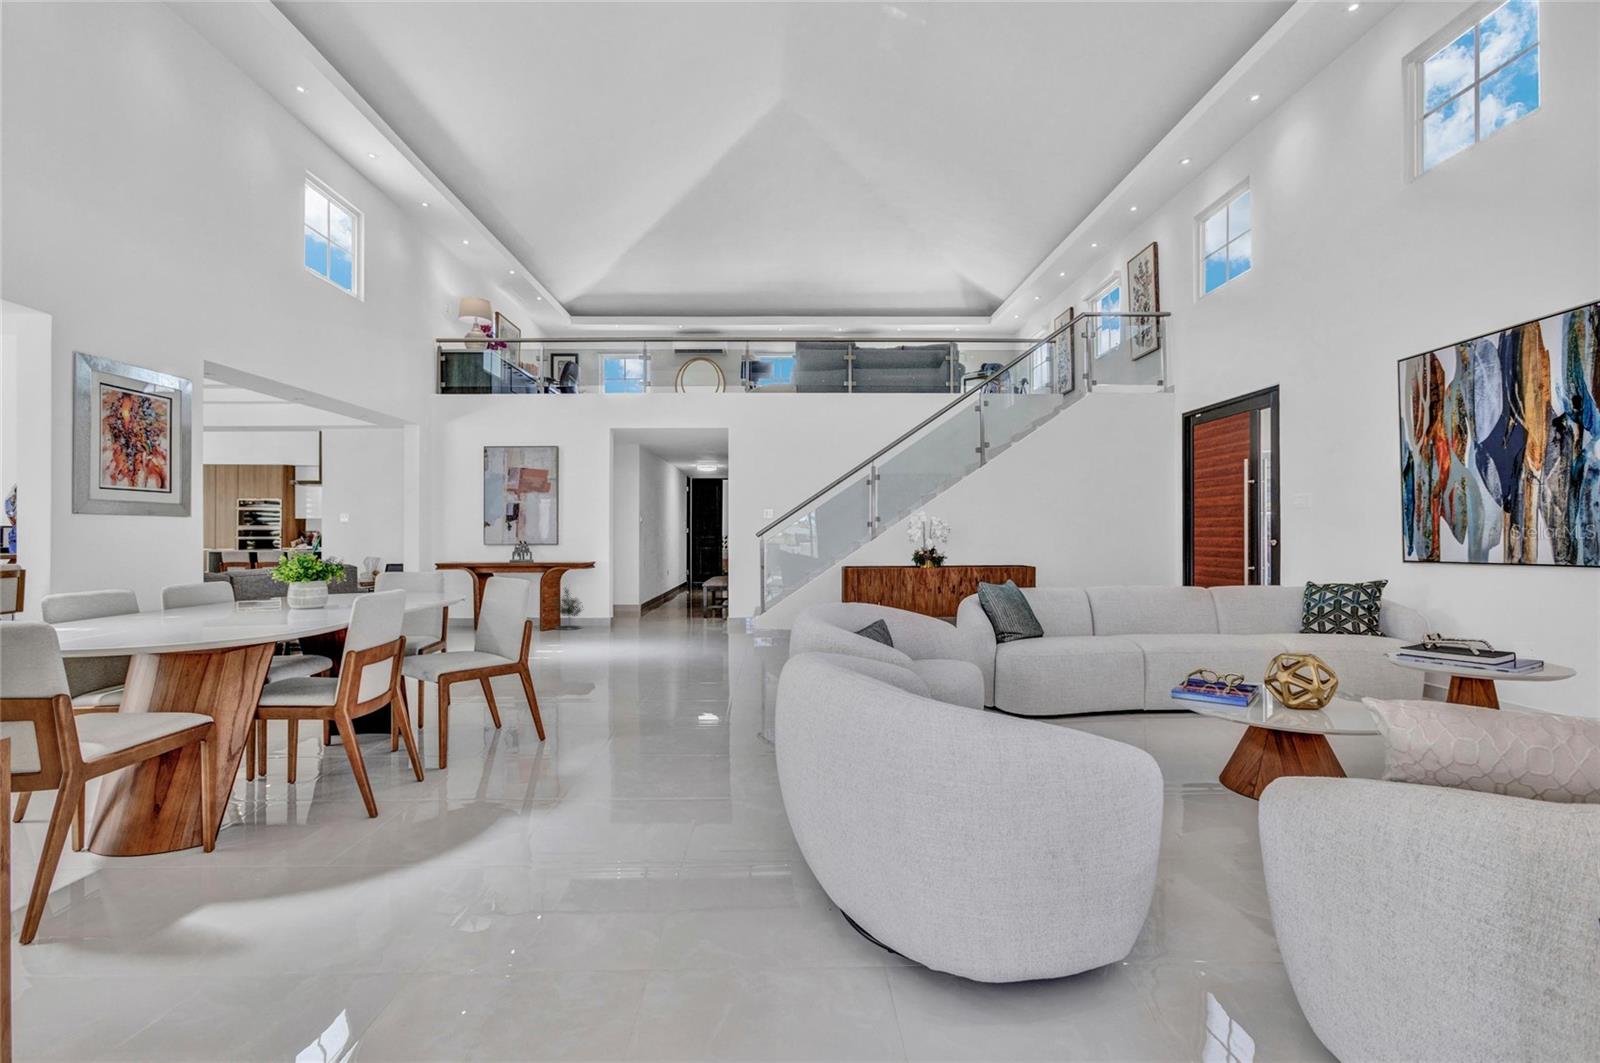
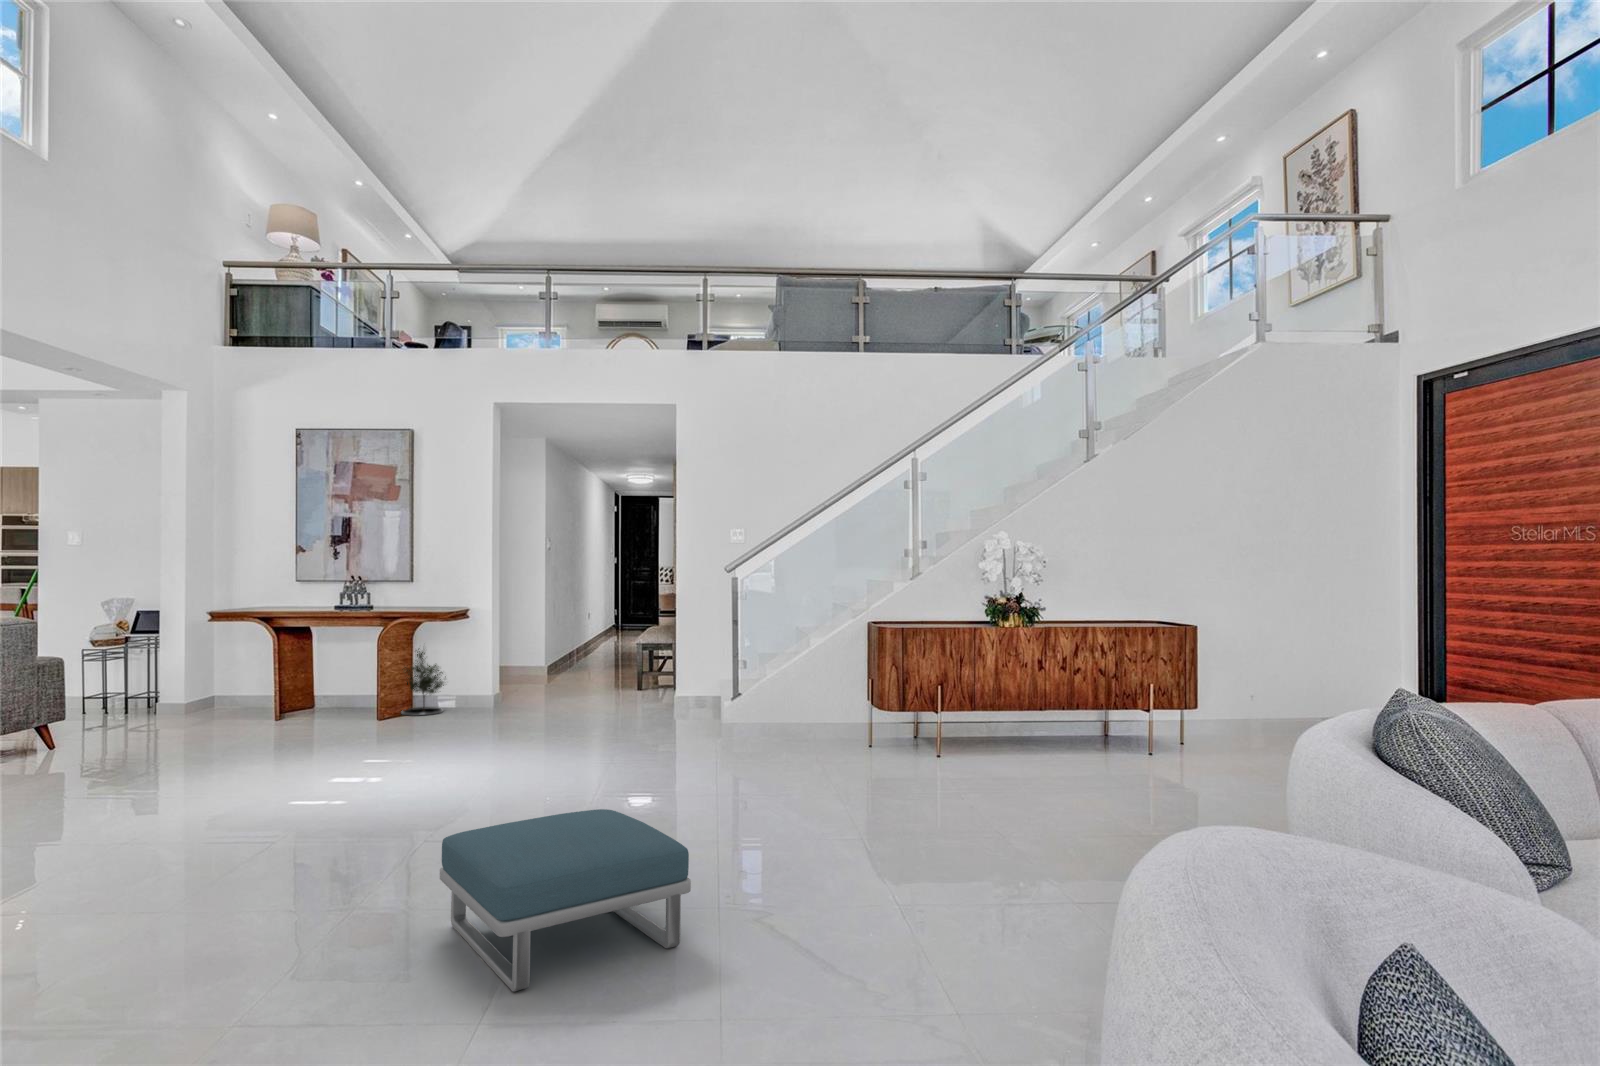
footstool: none [615,654,733,720] -> present [440,809,691,991]

